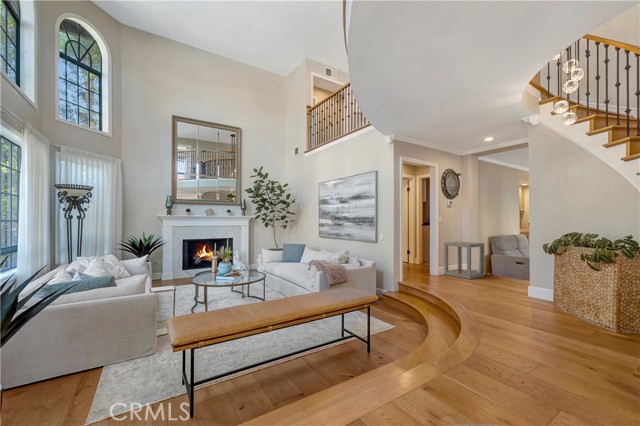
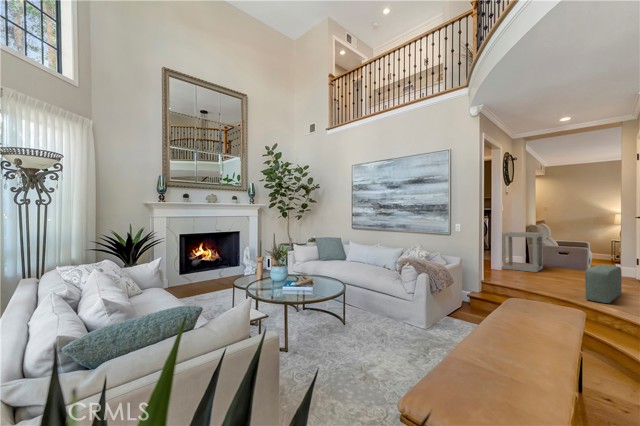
pouf: none [461,273,507,306] -> present [585,265,622,303]

